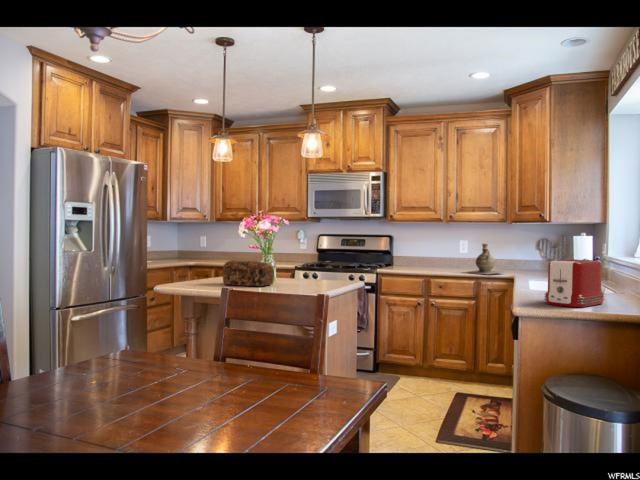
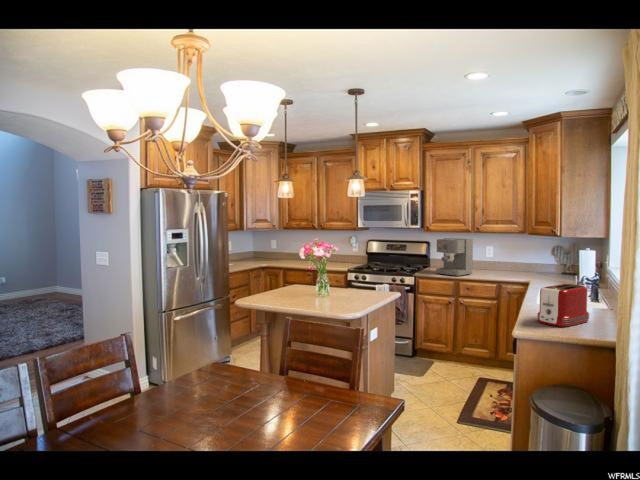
coffee maker: none [404,228,446,271] -> present [436,238,473,276]
ceramic jug: present [464,244,501,274] -> none [485,253,525,281]
bread loaf: present [222,260,274,286] -> none [285,275,325,297]

